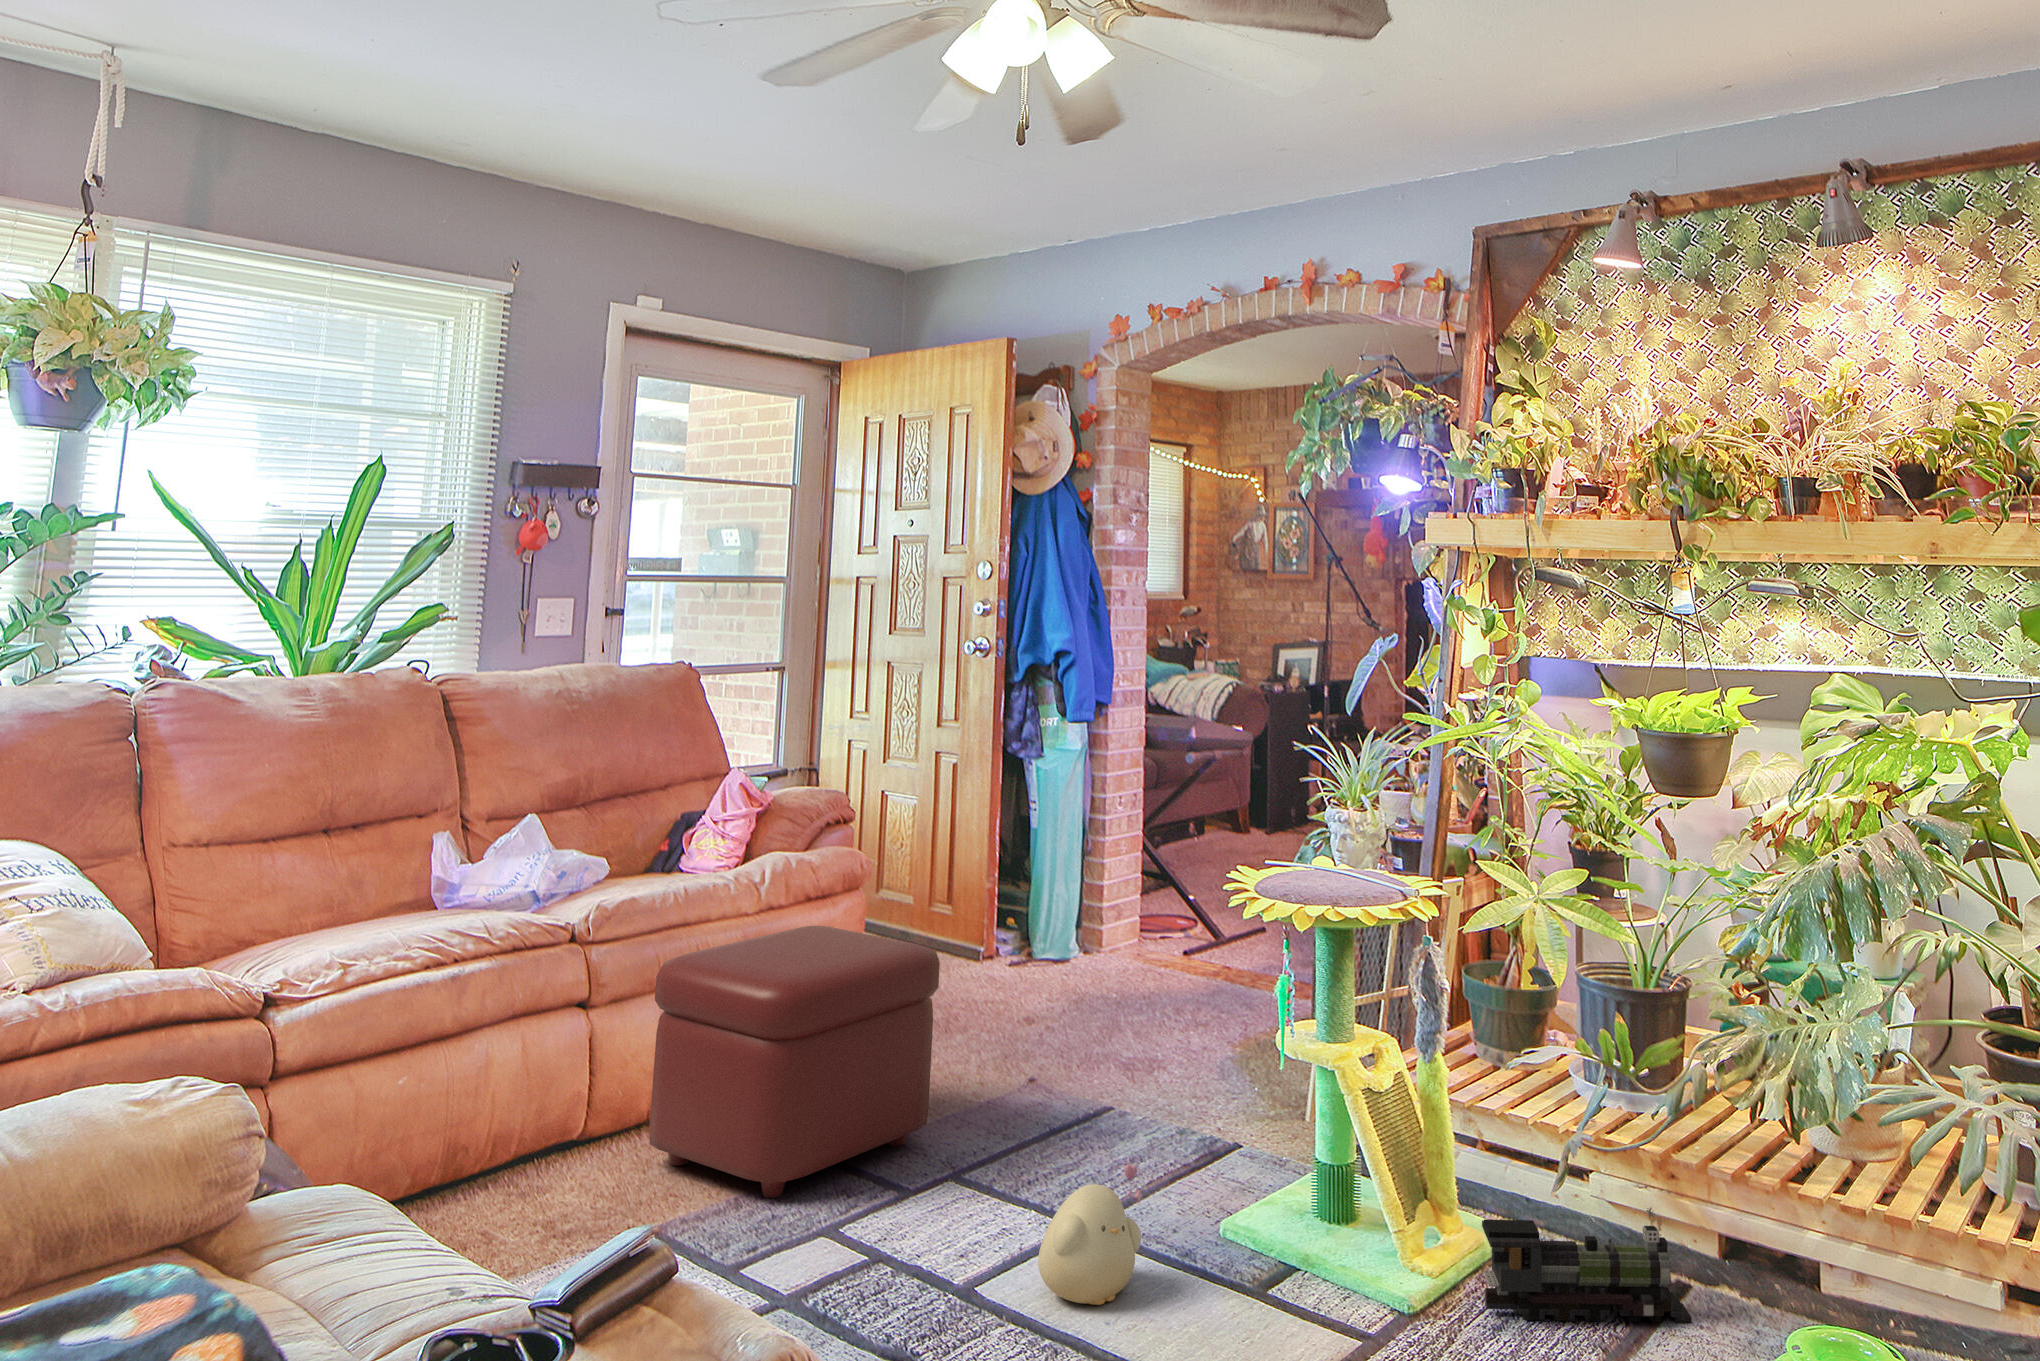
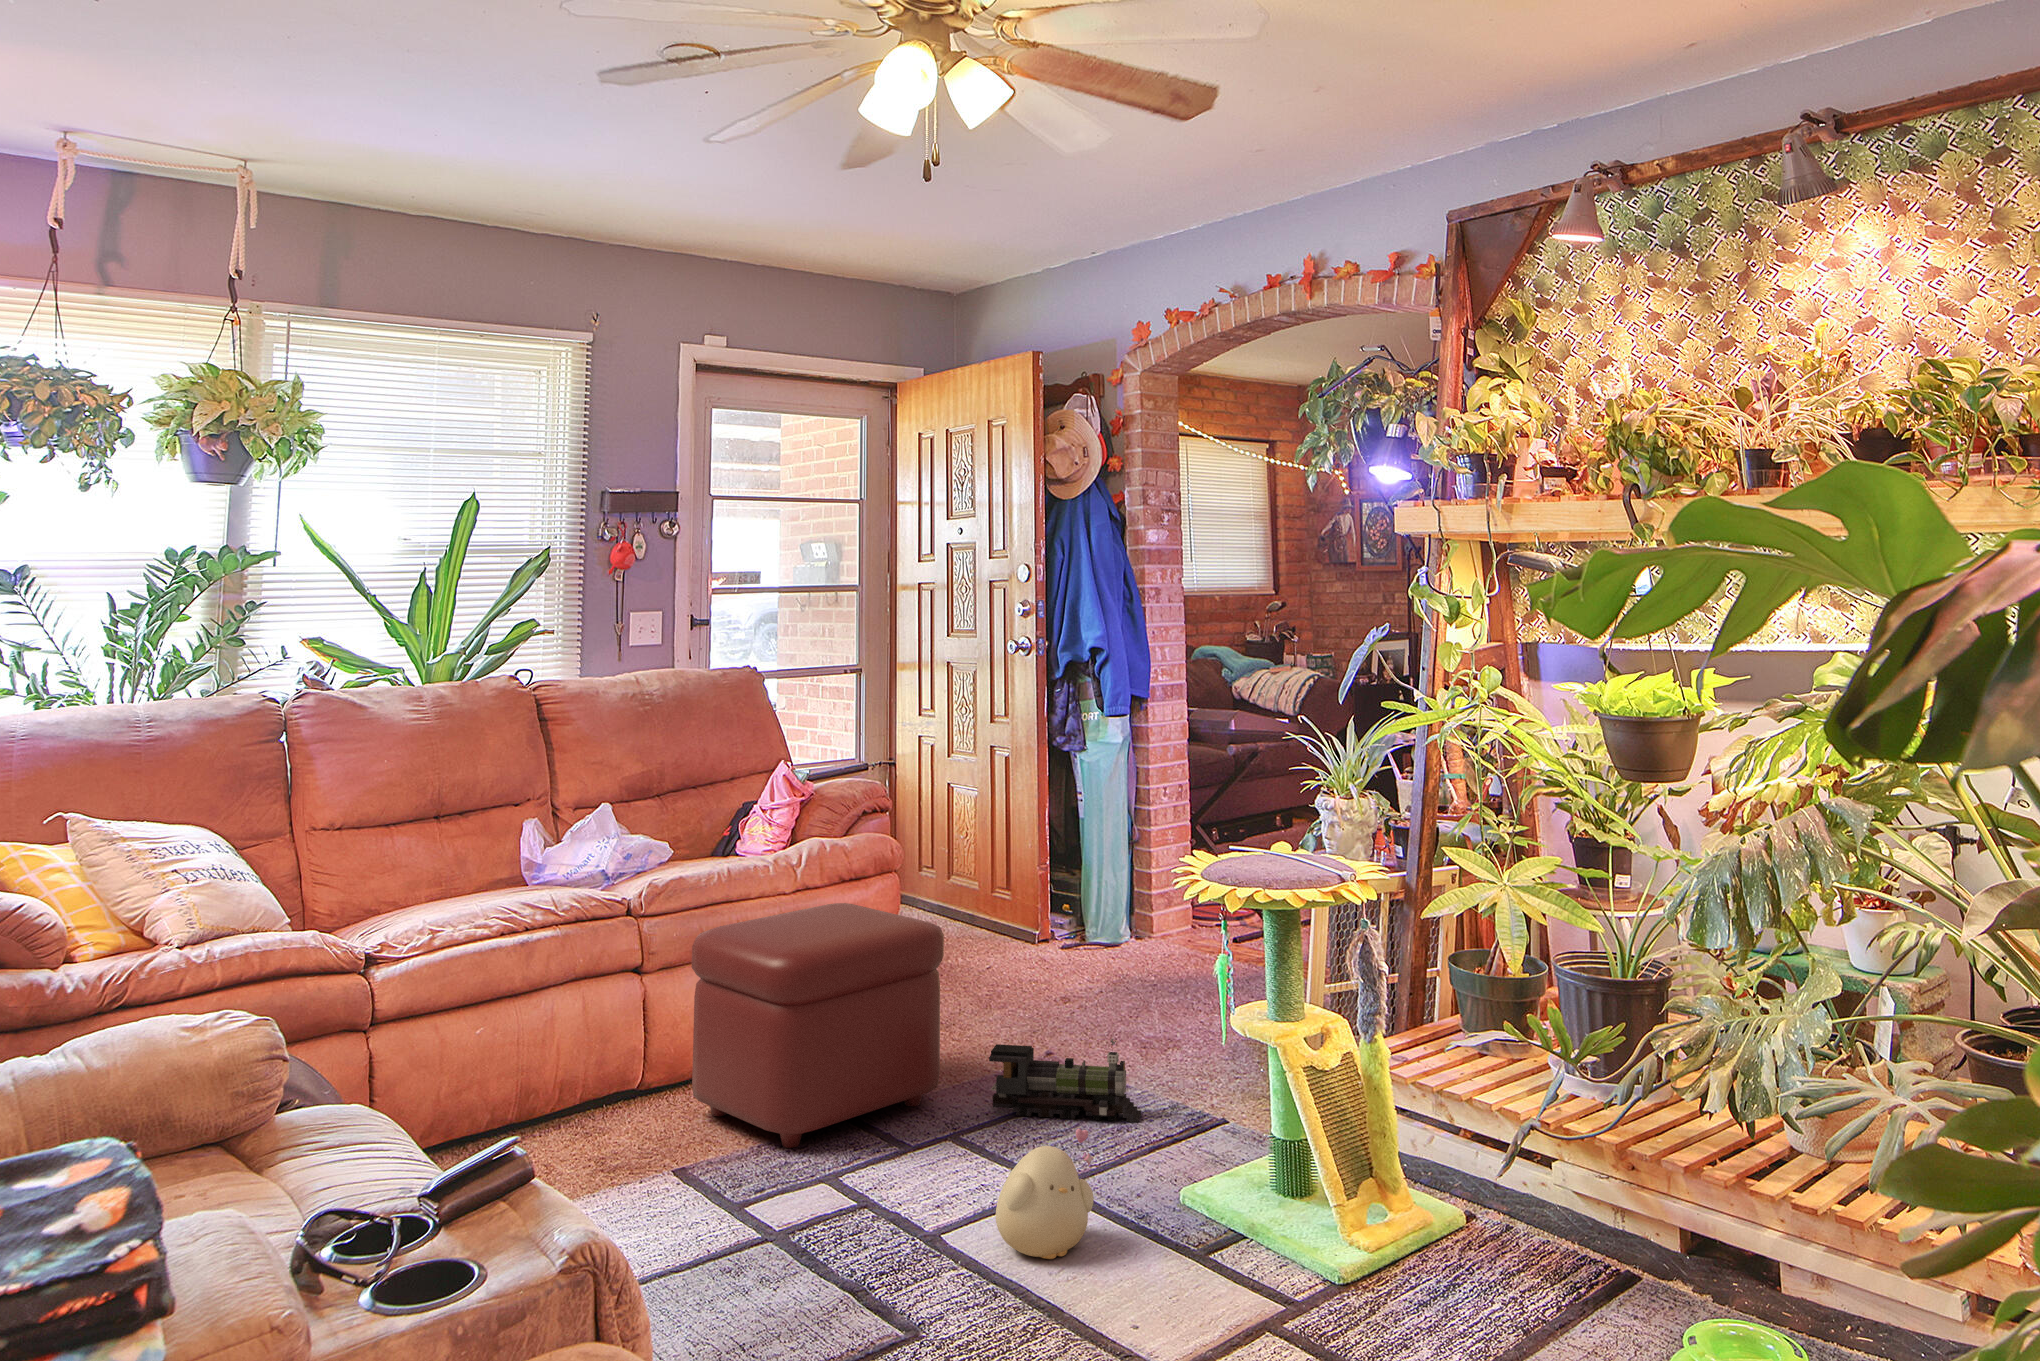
toy train: present [1482,1208,1691,1323] -> present [989,1039,1141,1123]

